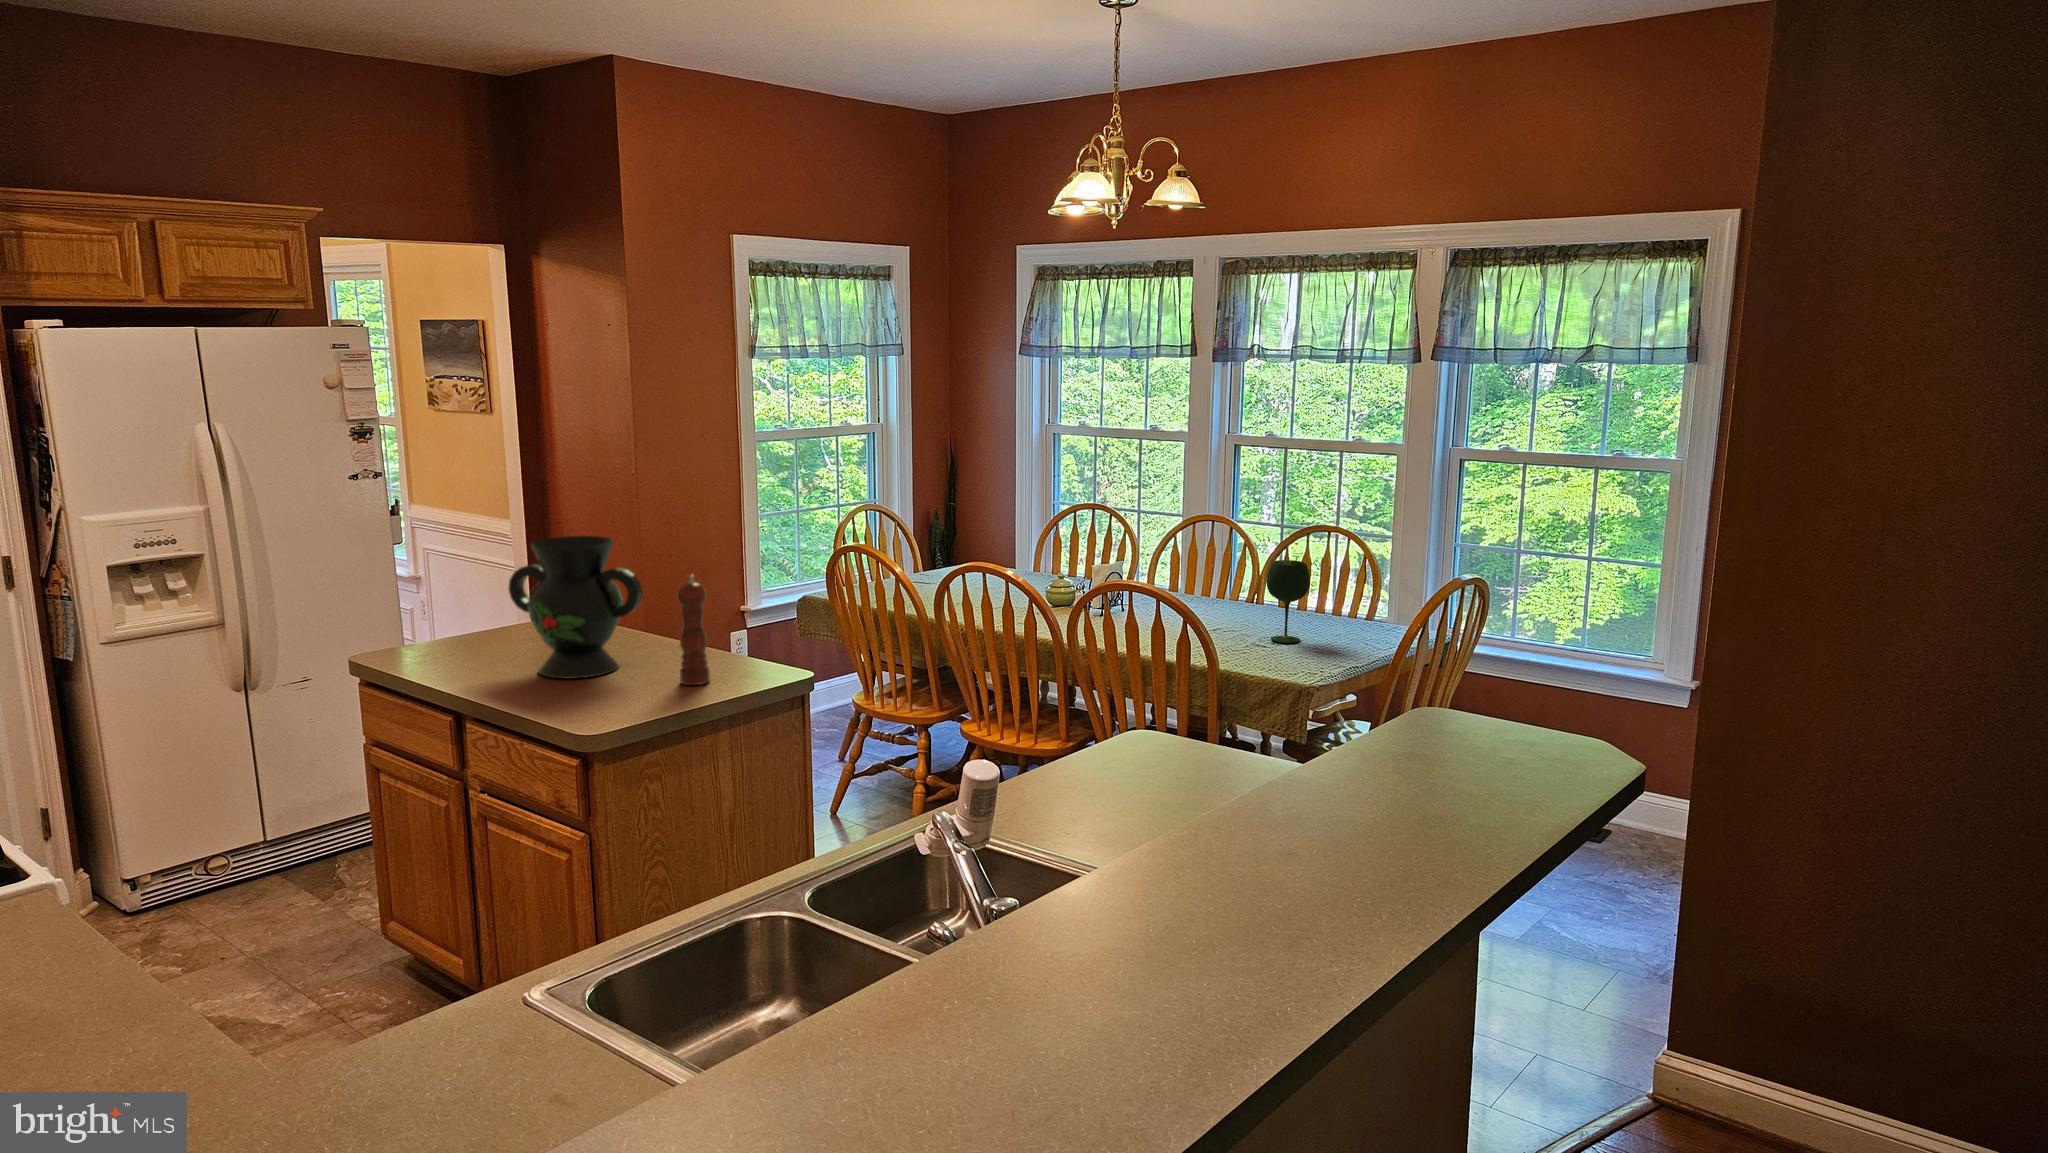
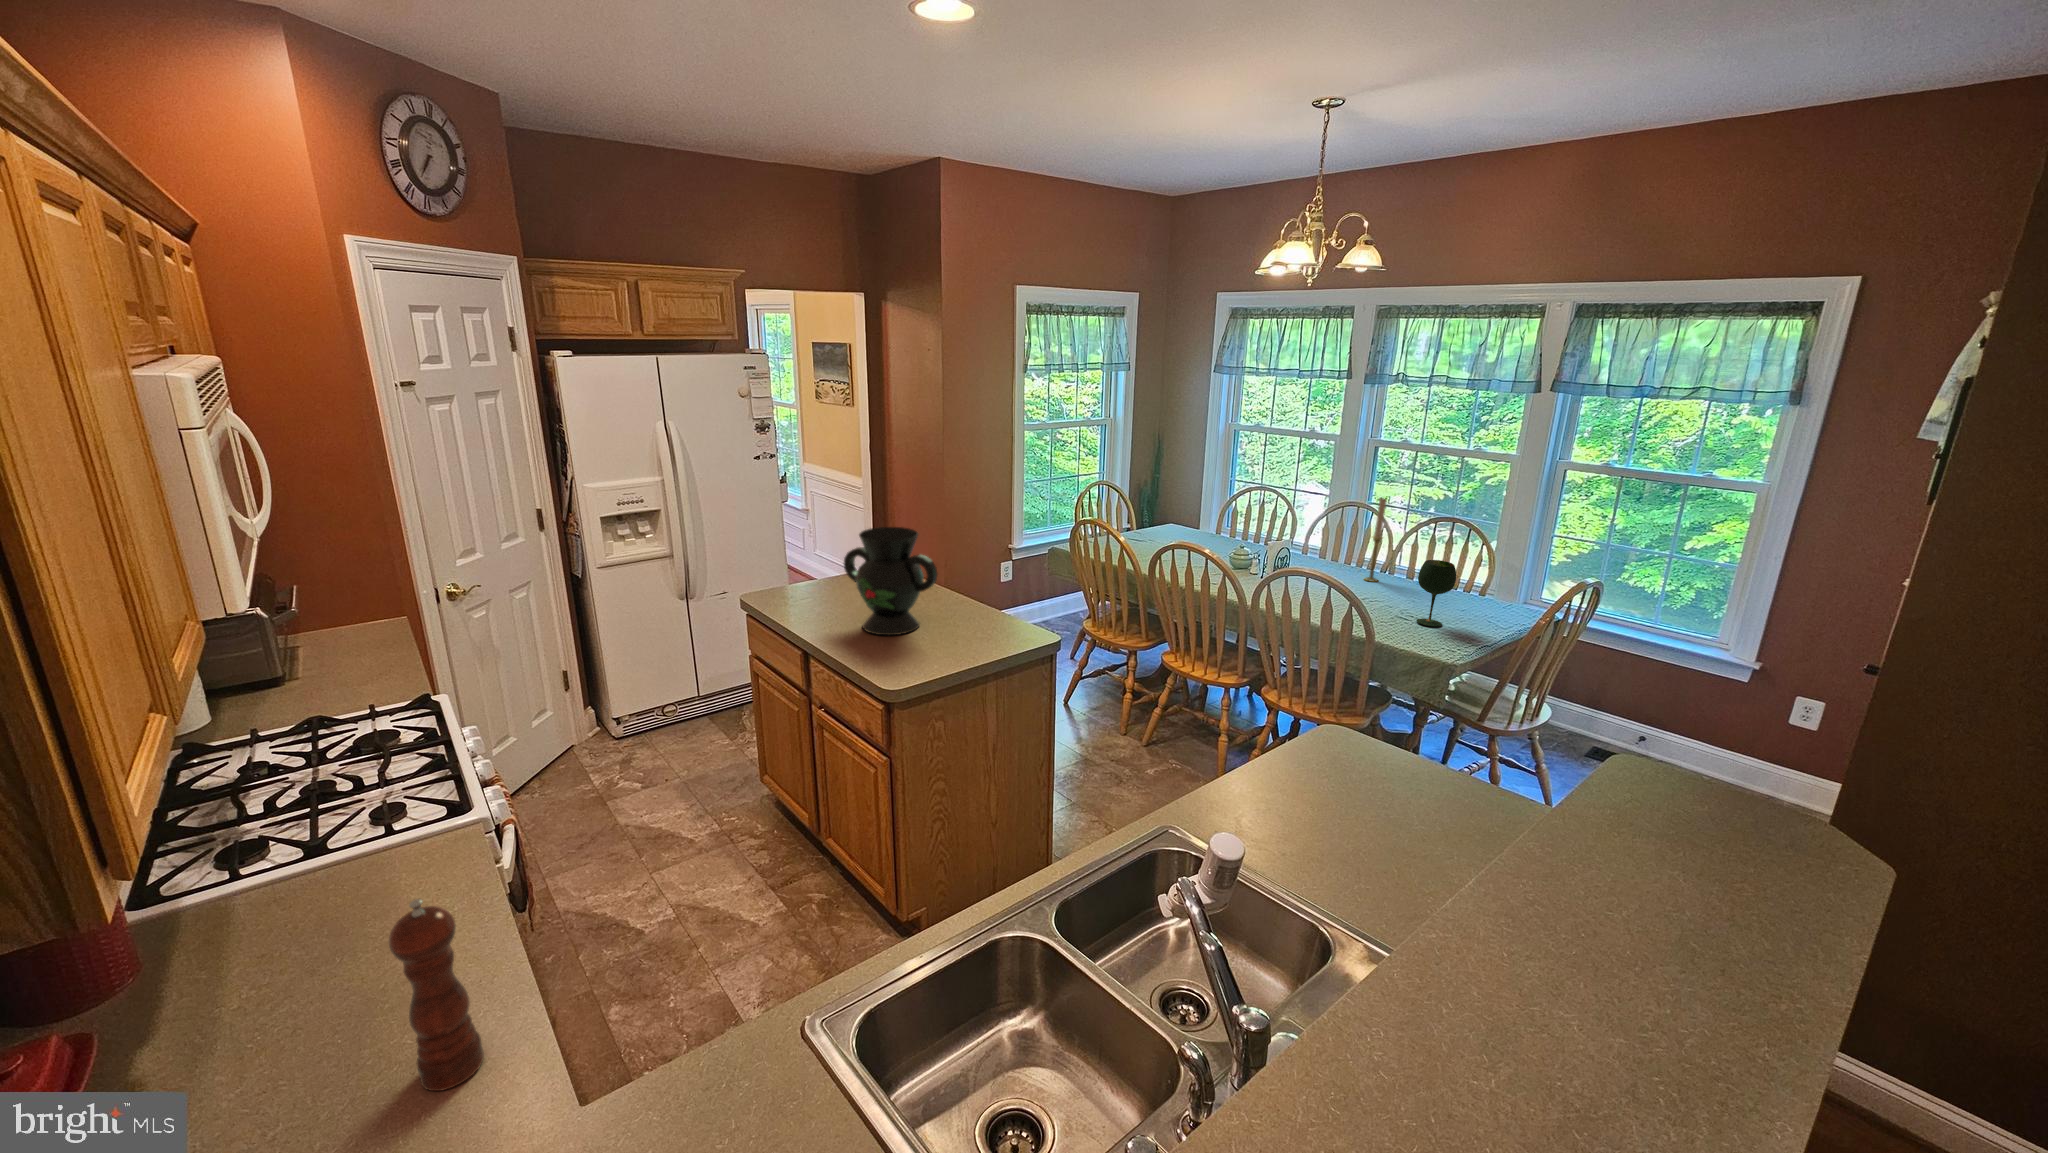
candlestick: none [1215,492,1234,603] -> present [1365,498,1387,582]
pepper mill: present [677,575,710,685] -> present [389,899,484,1091]

